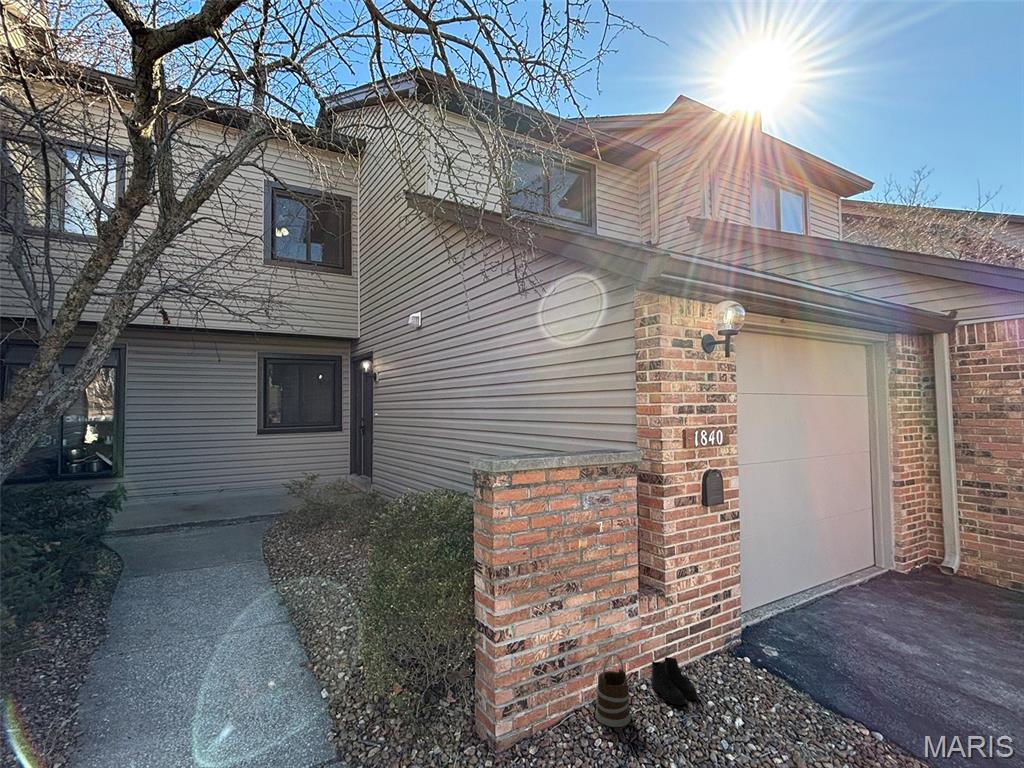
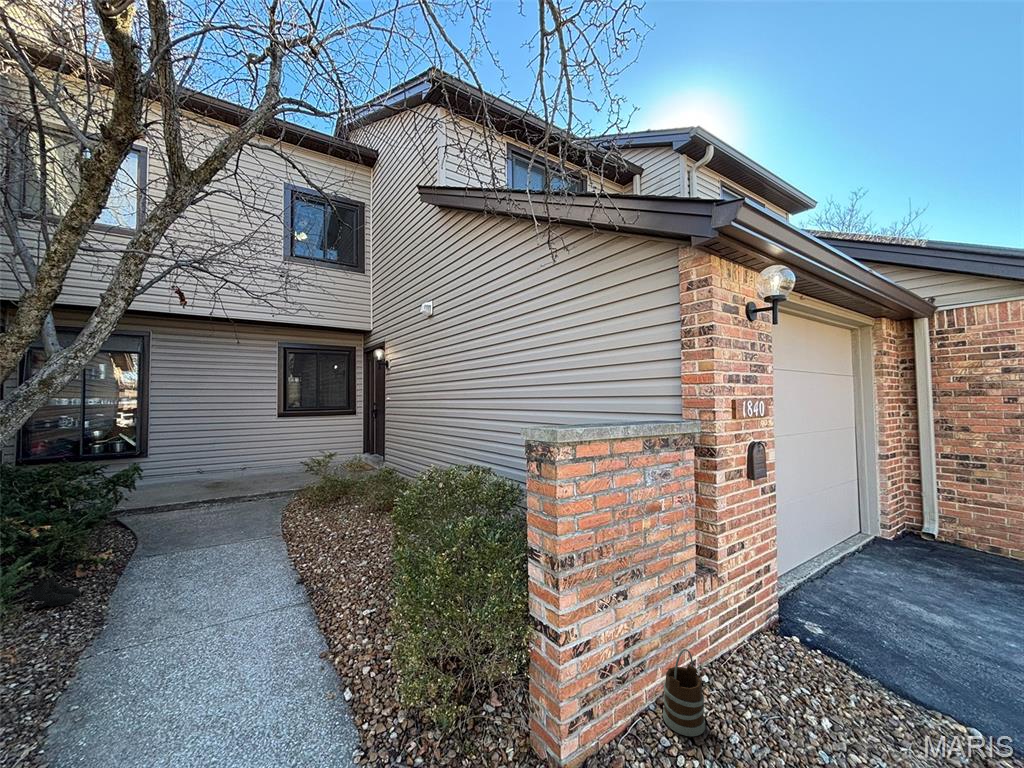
boots: present [651,657,698,705] -> present [30,577,81,609]

